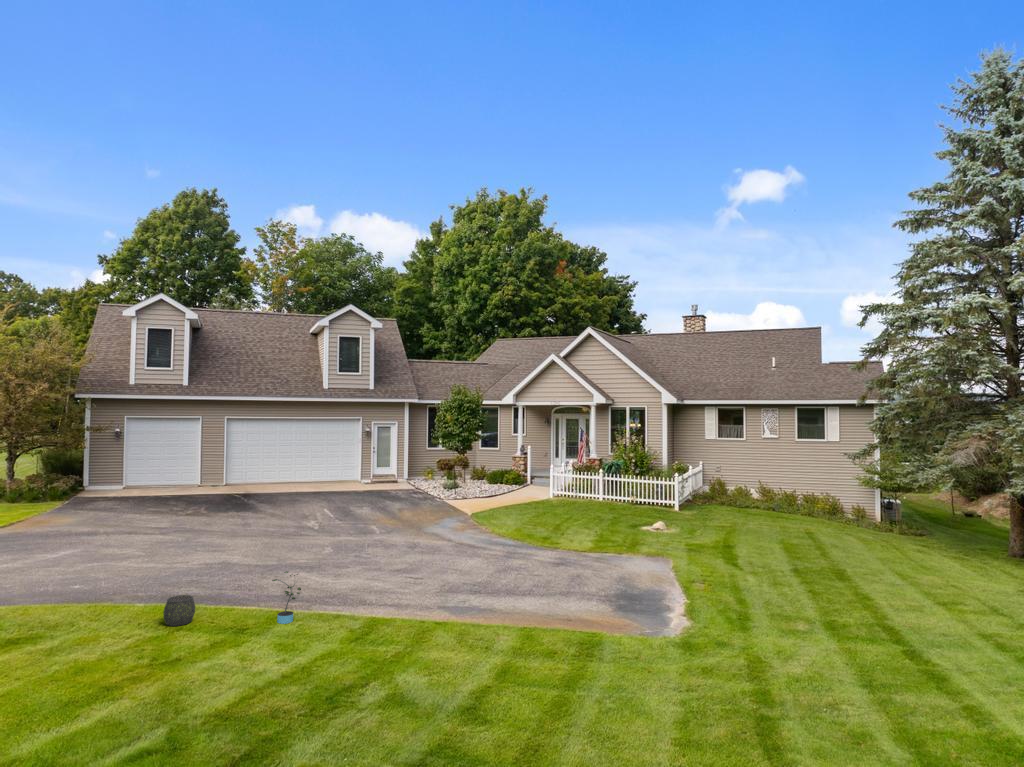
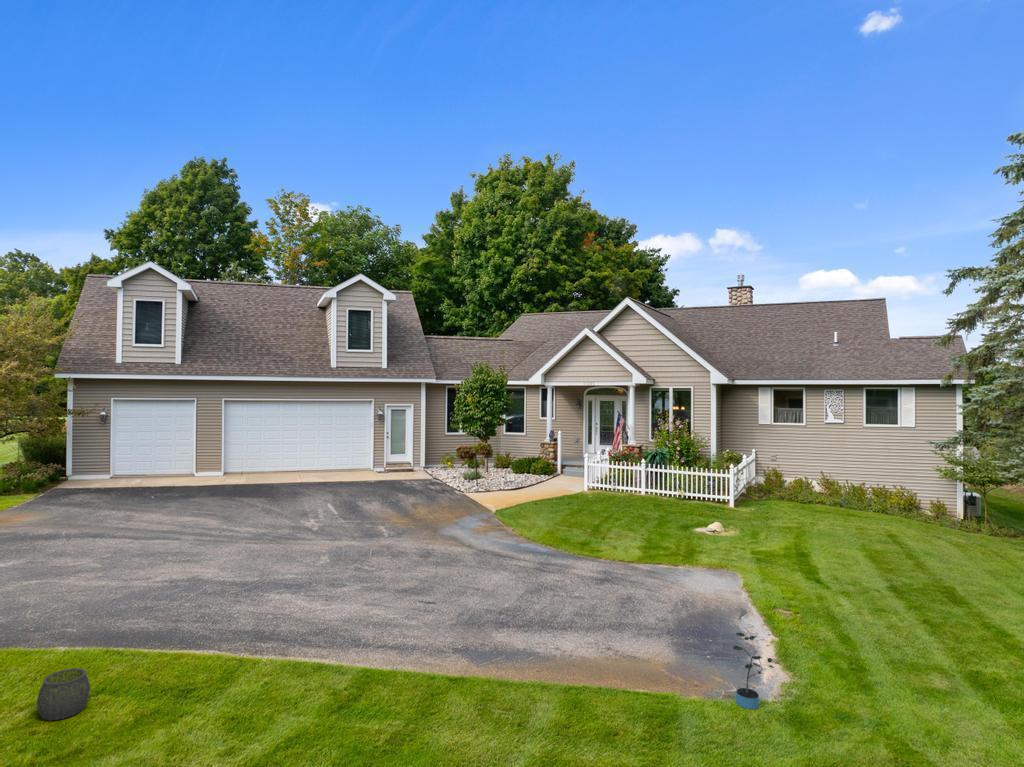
potted plant: present [272,571,301,624] -> present [734,633,774,709]

